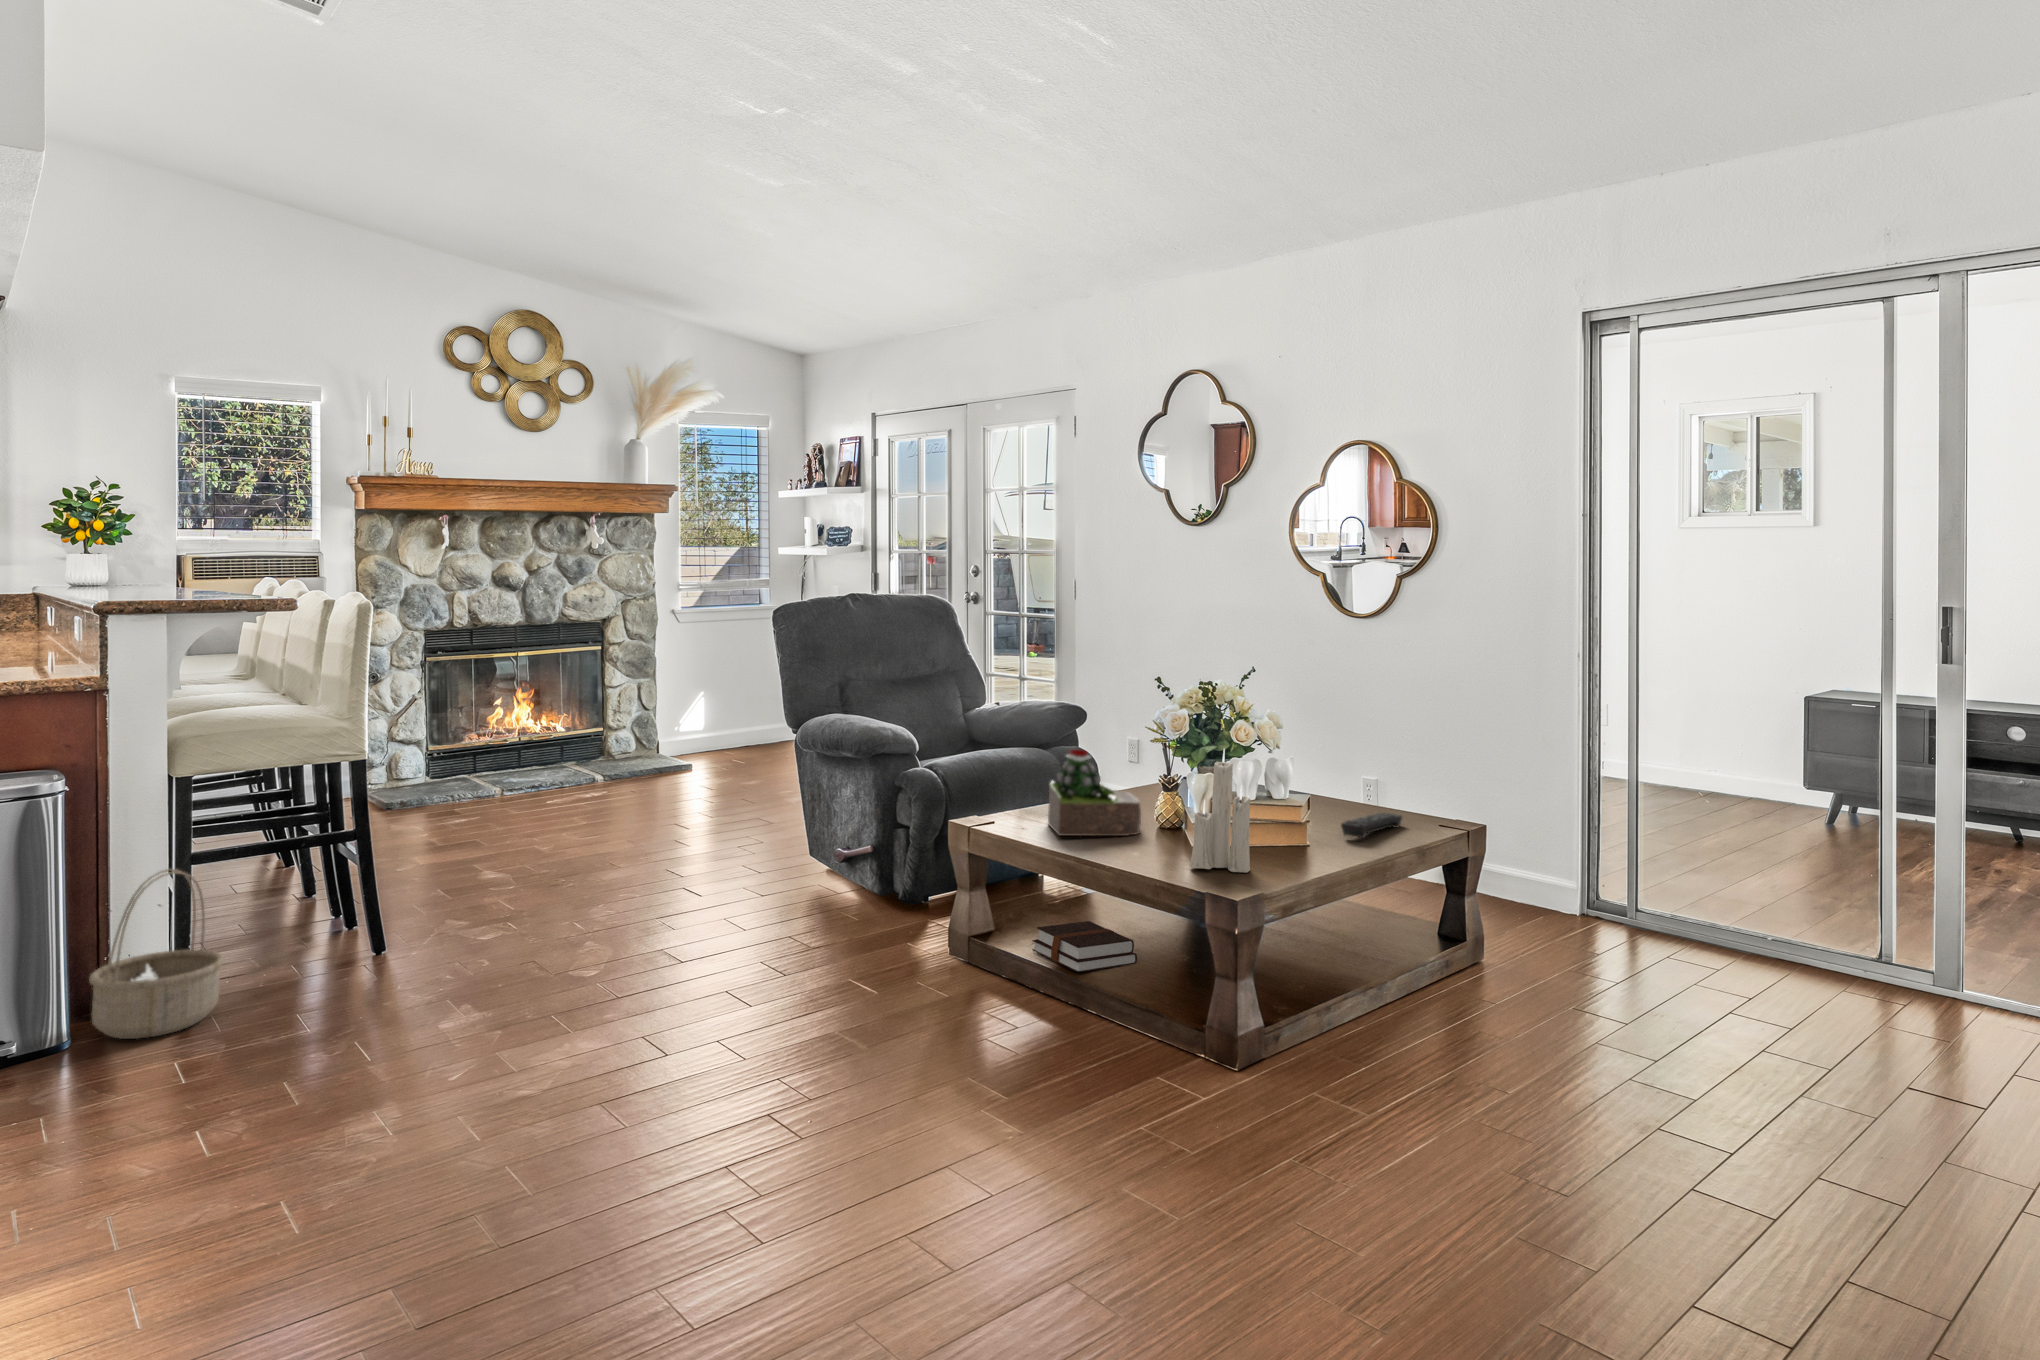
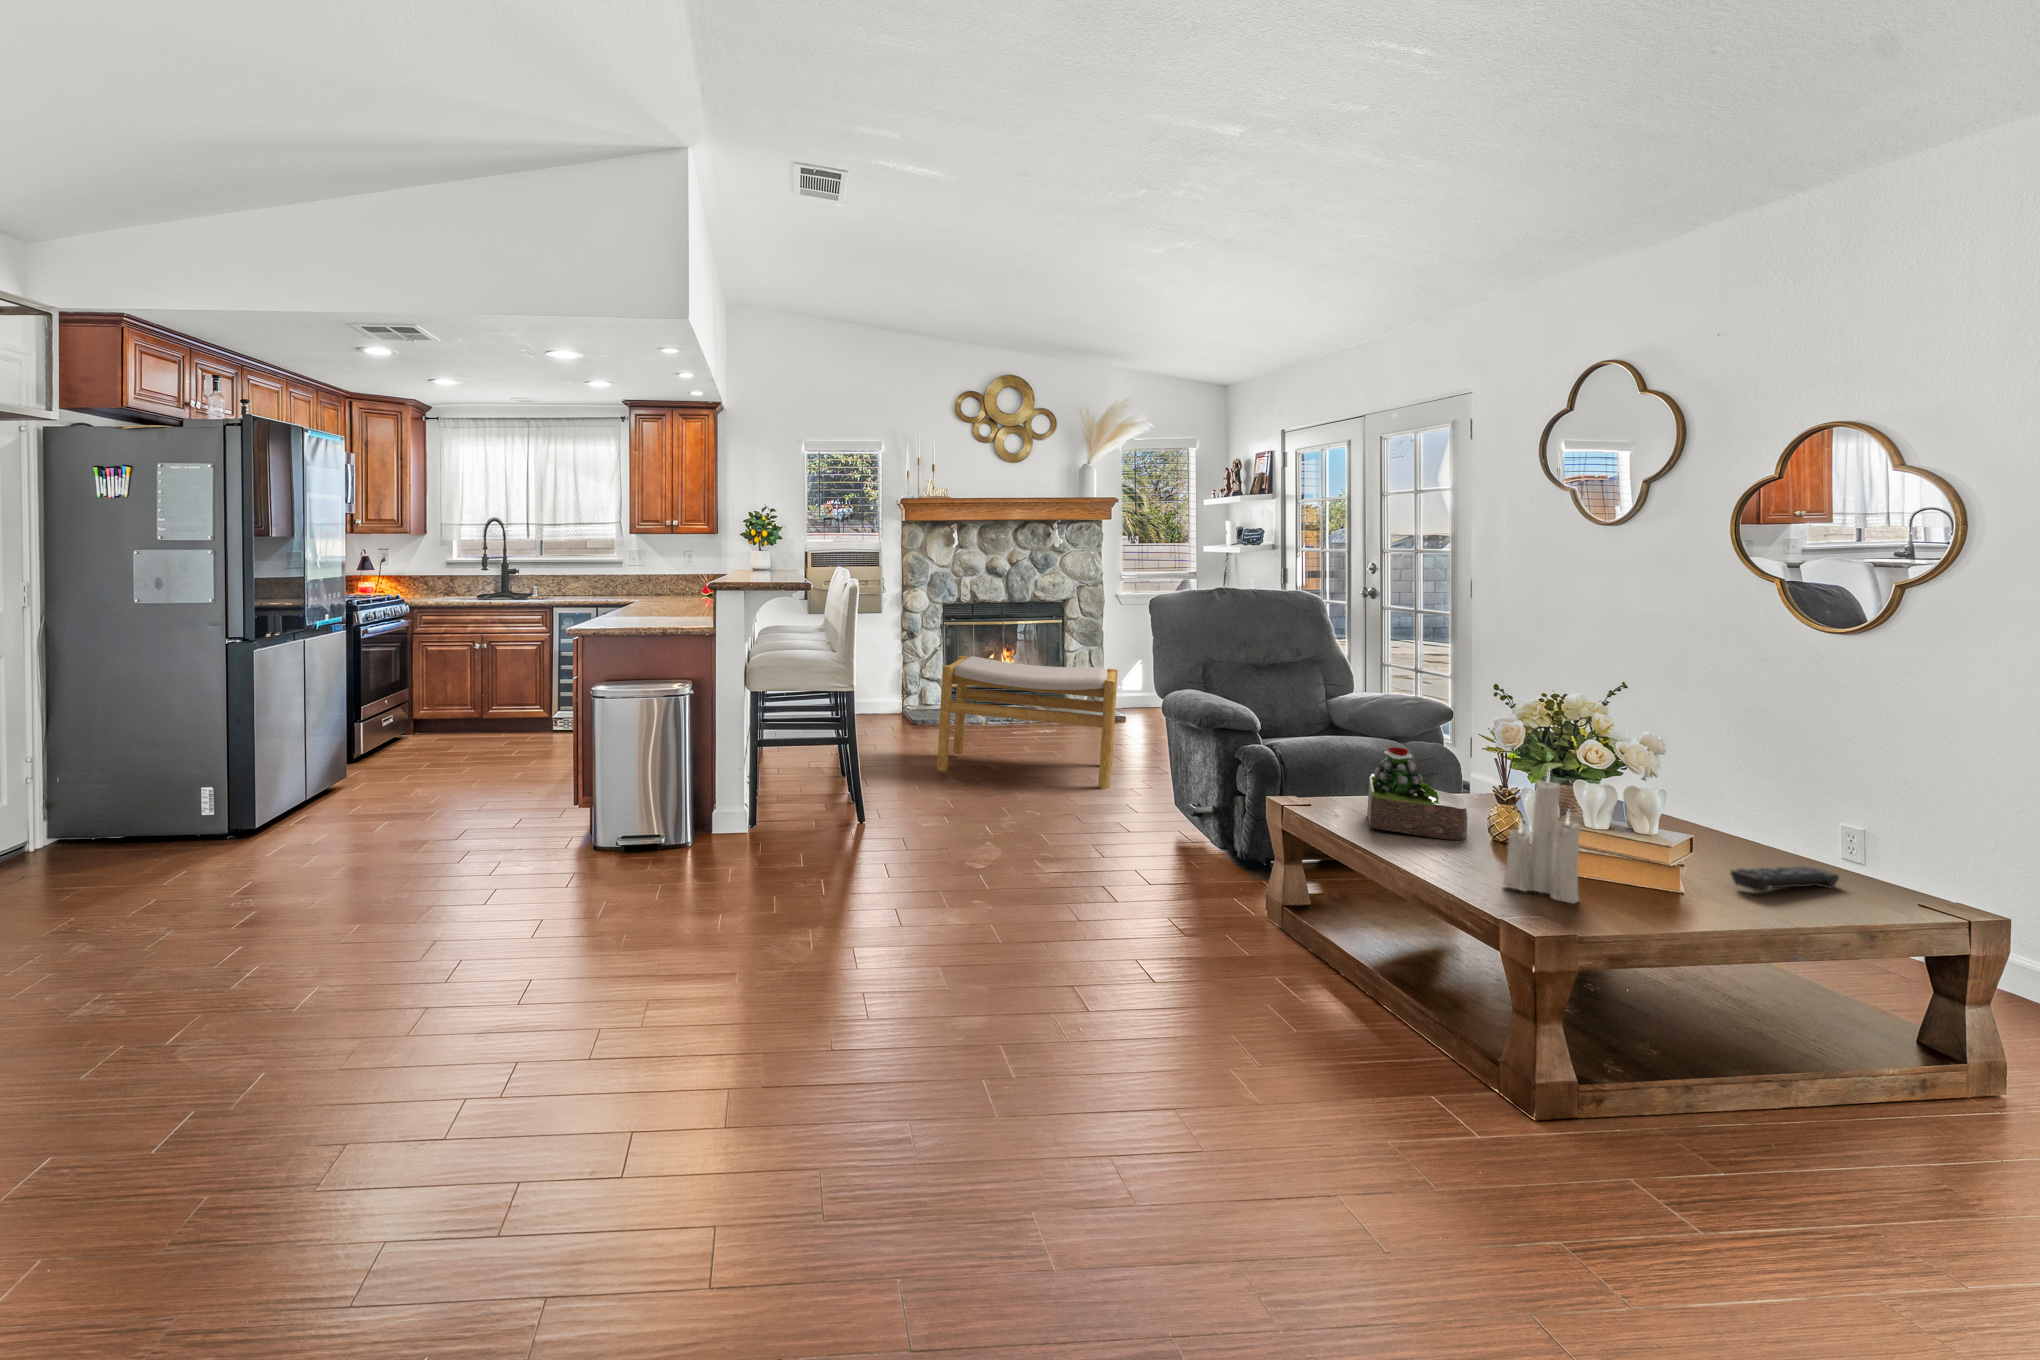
footstool: none [461,699,715,864] -> present [937,656,1118,789]
basket: present [89,869,225,1039] -> none [702,751,772,854]
hardback book: present [1032,921,1137,972] -> none [1349,909,1460,968]

